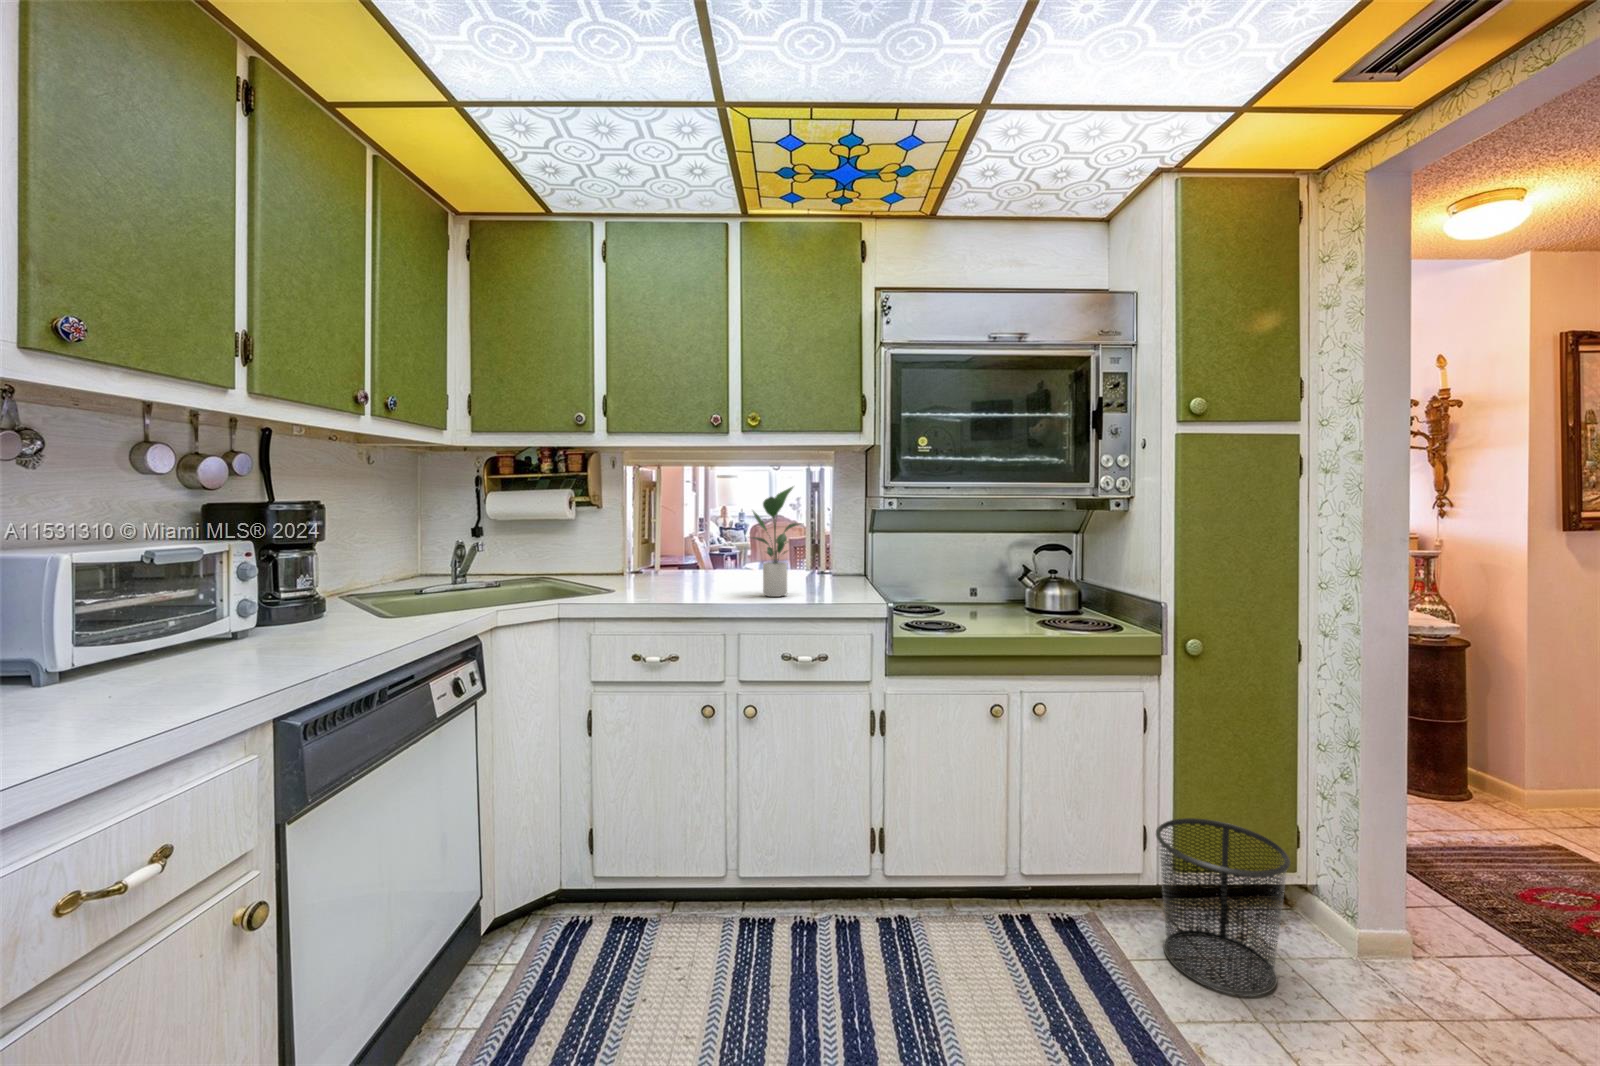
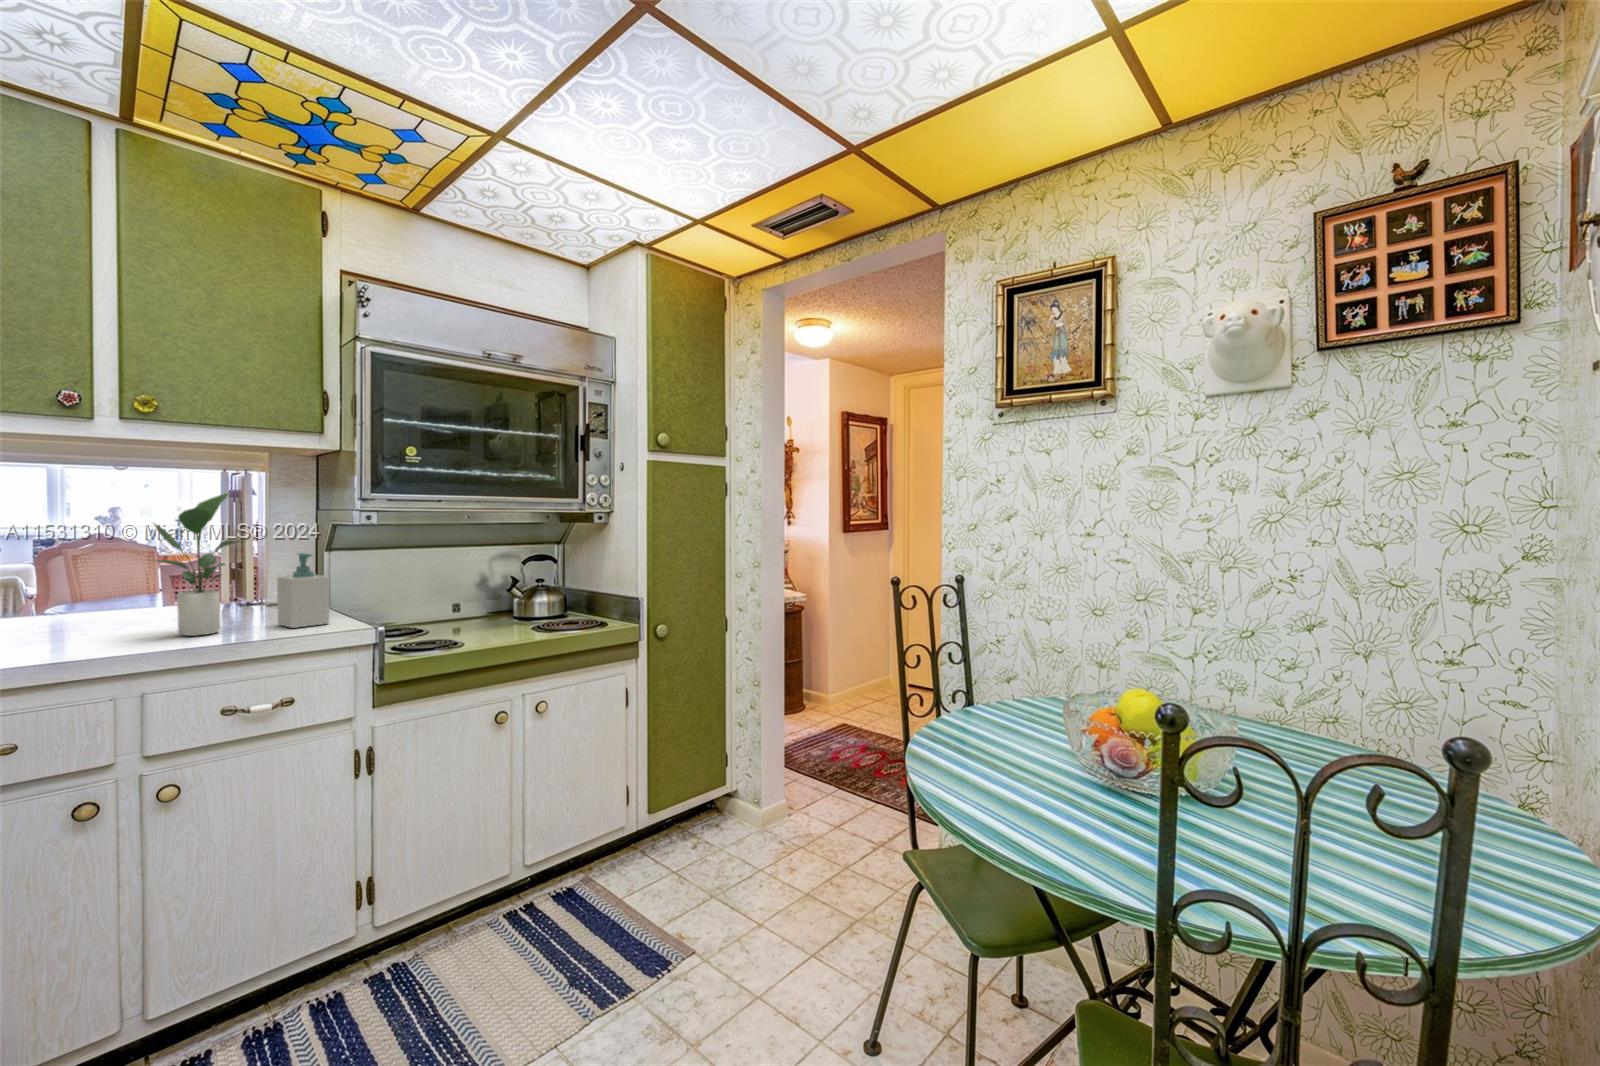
soap bottle: none [823,535,857,597] -> present [277,553,329,628]
waste bin: present [1156,818,1290,995] -> none [638,766,728,896]

